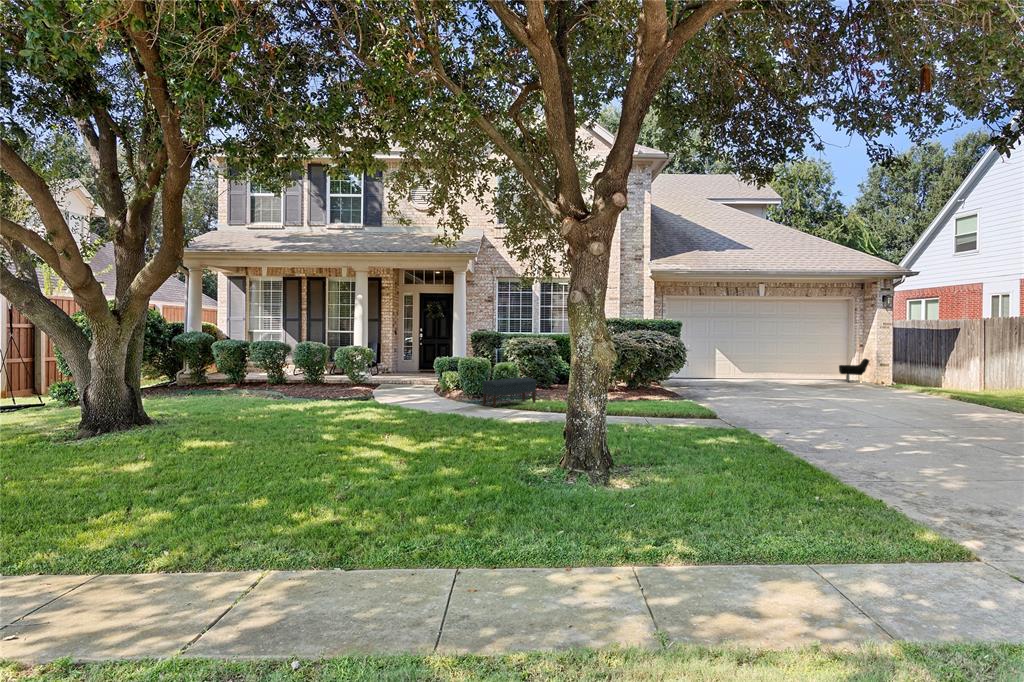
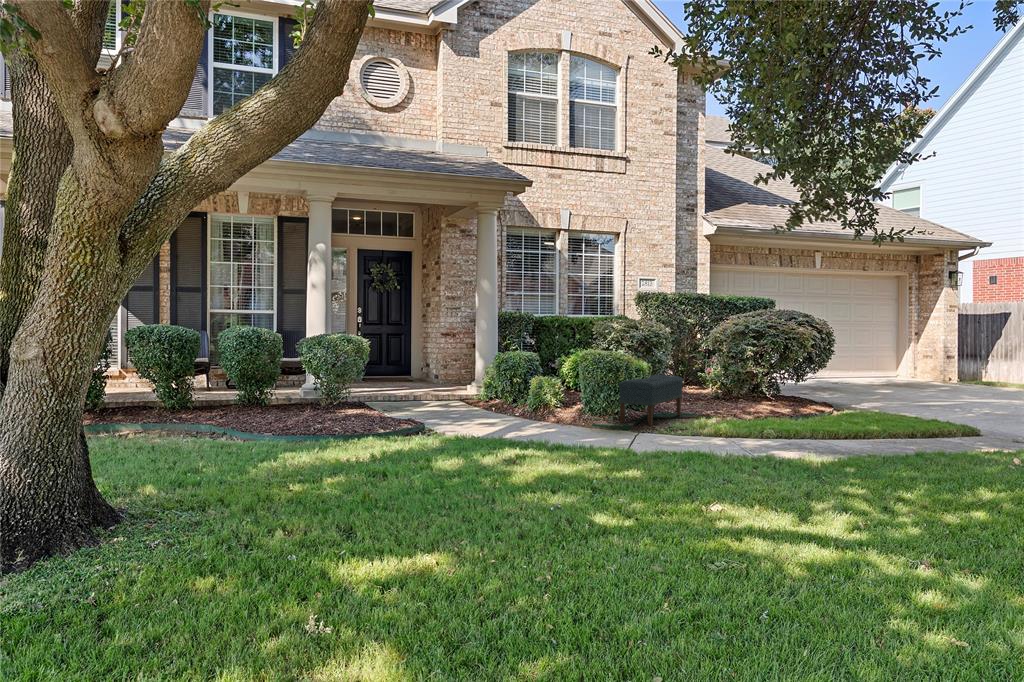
lounge chair: present [839,359,869,382] -> none [895,347,939,377]

